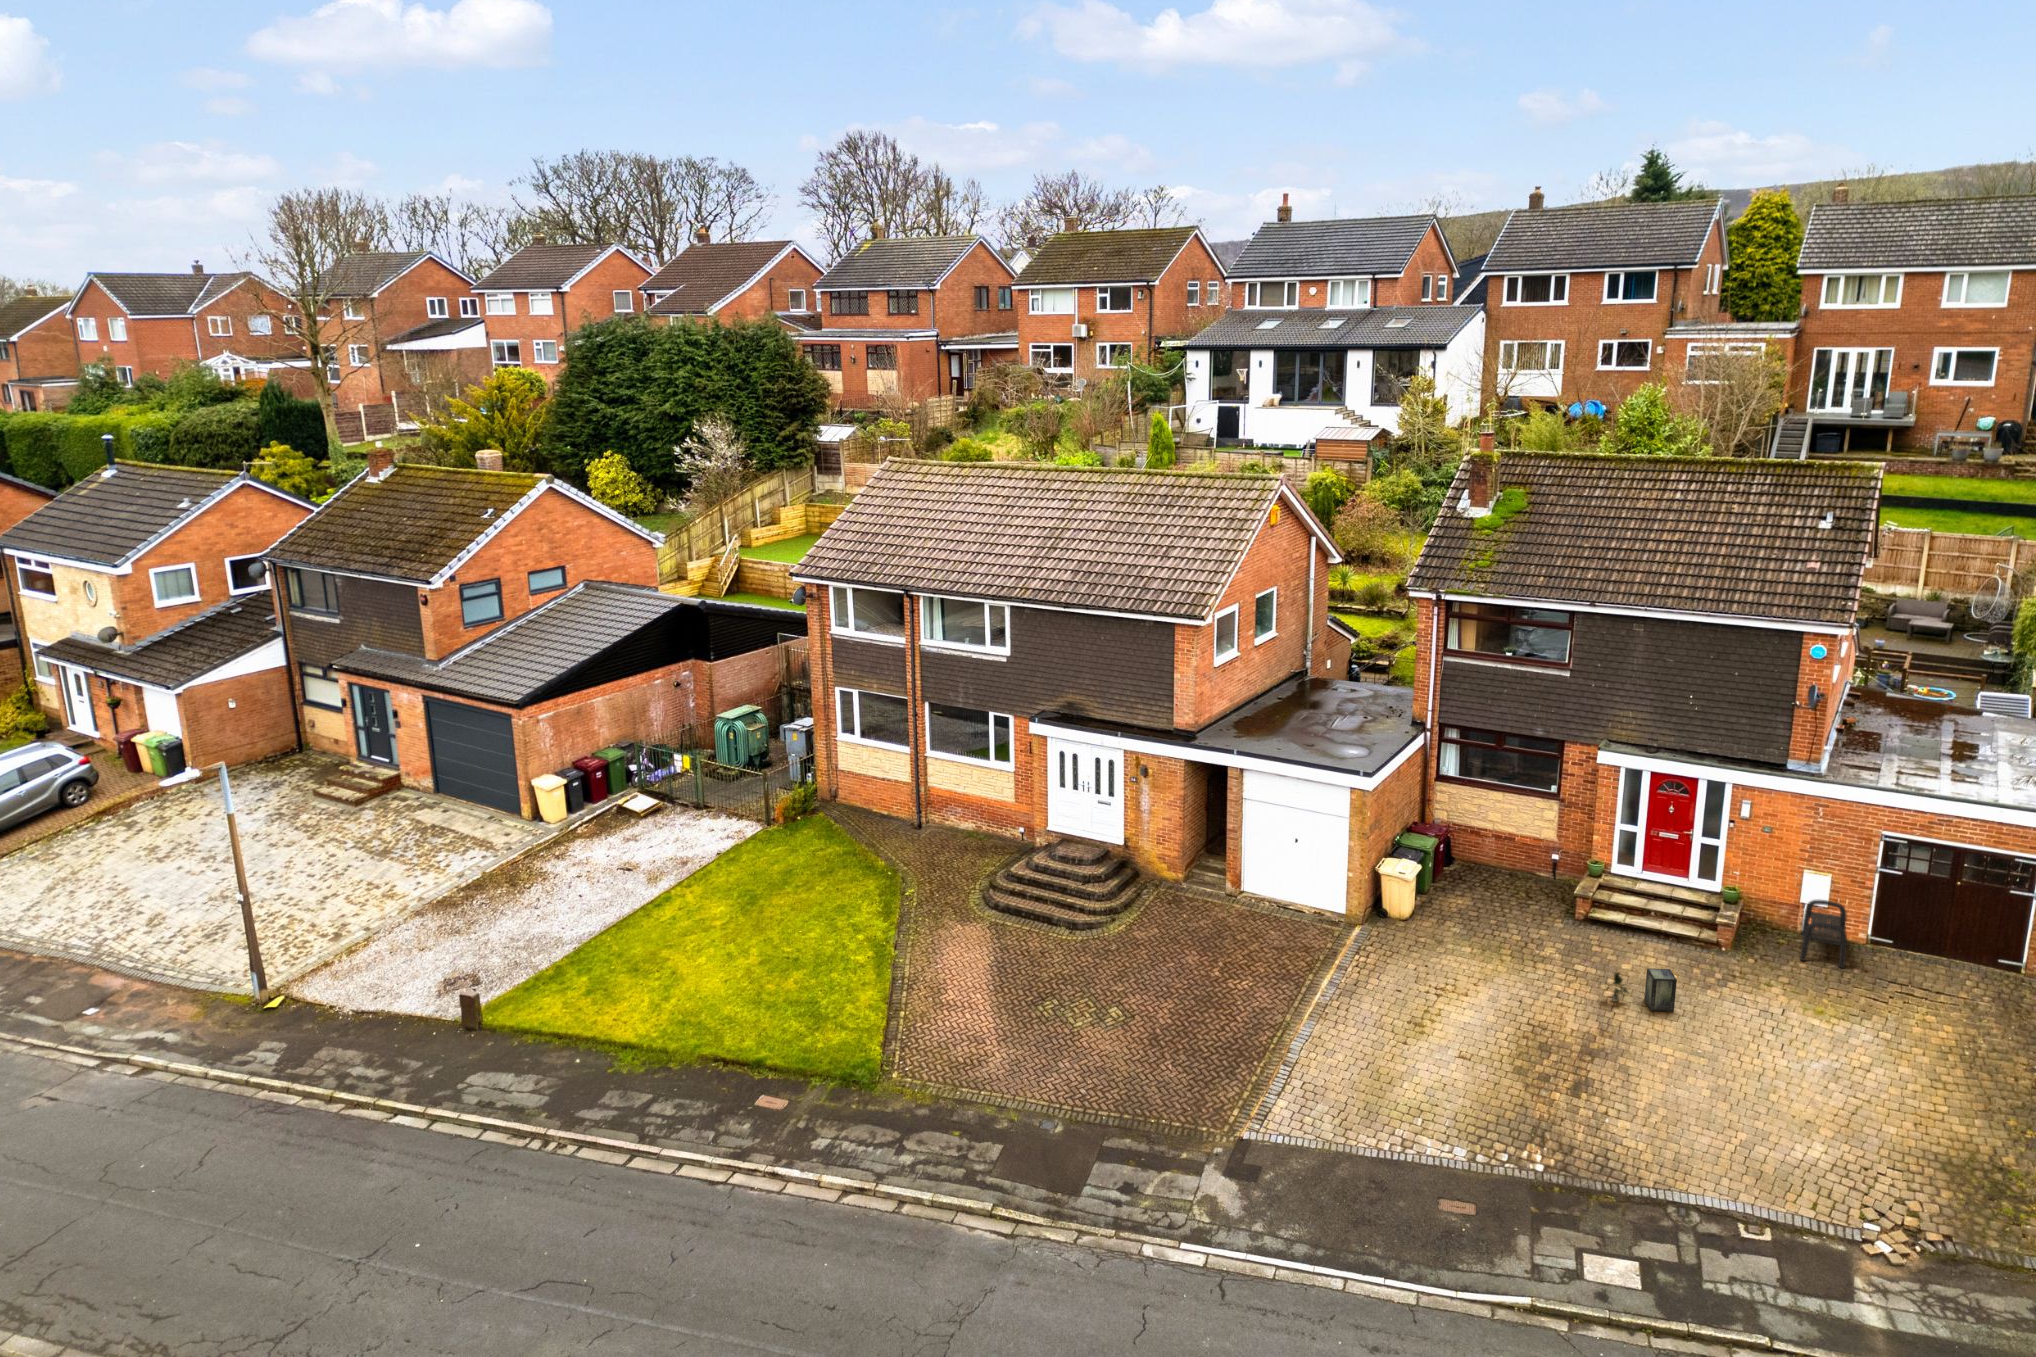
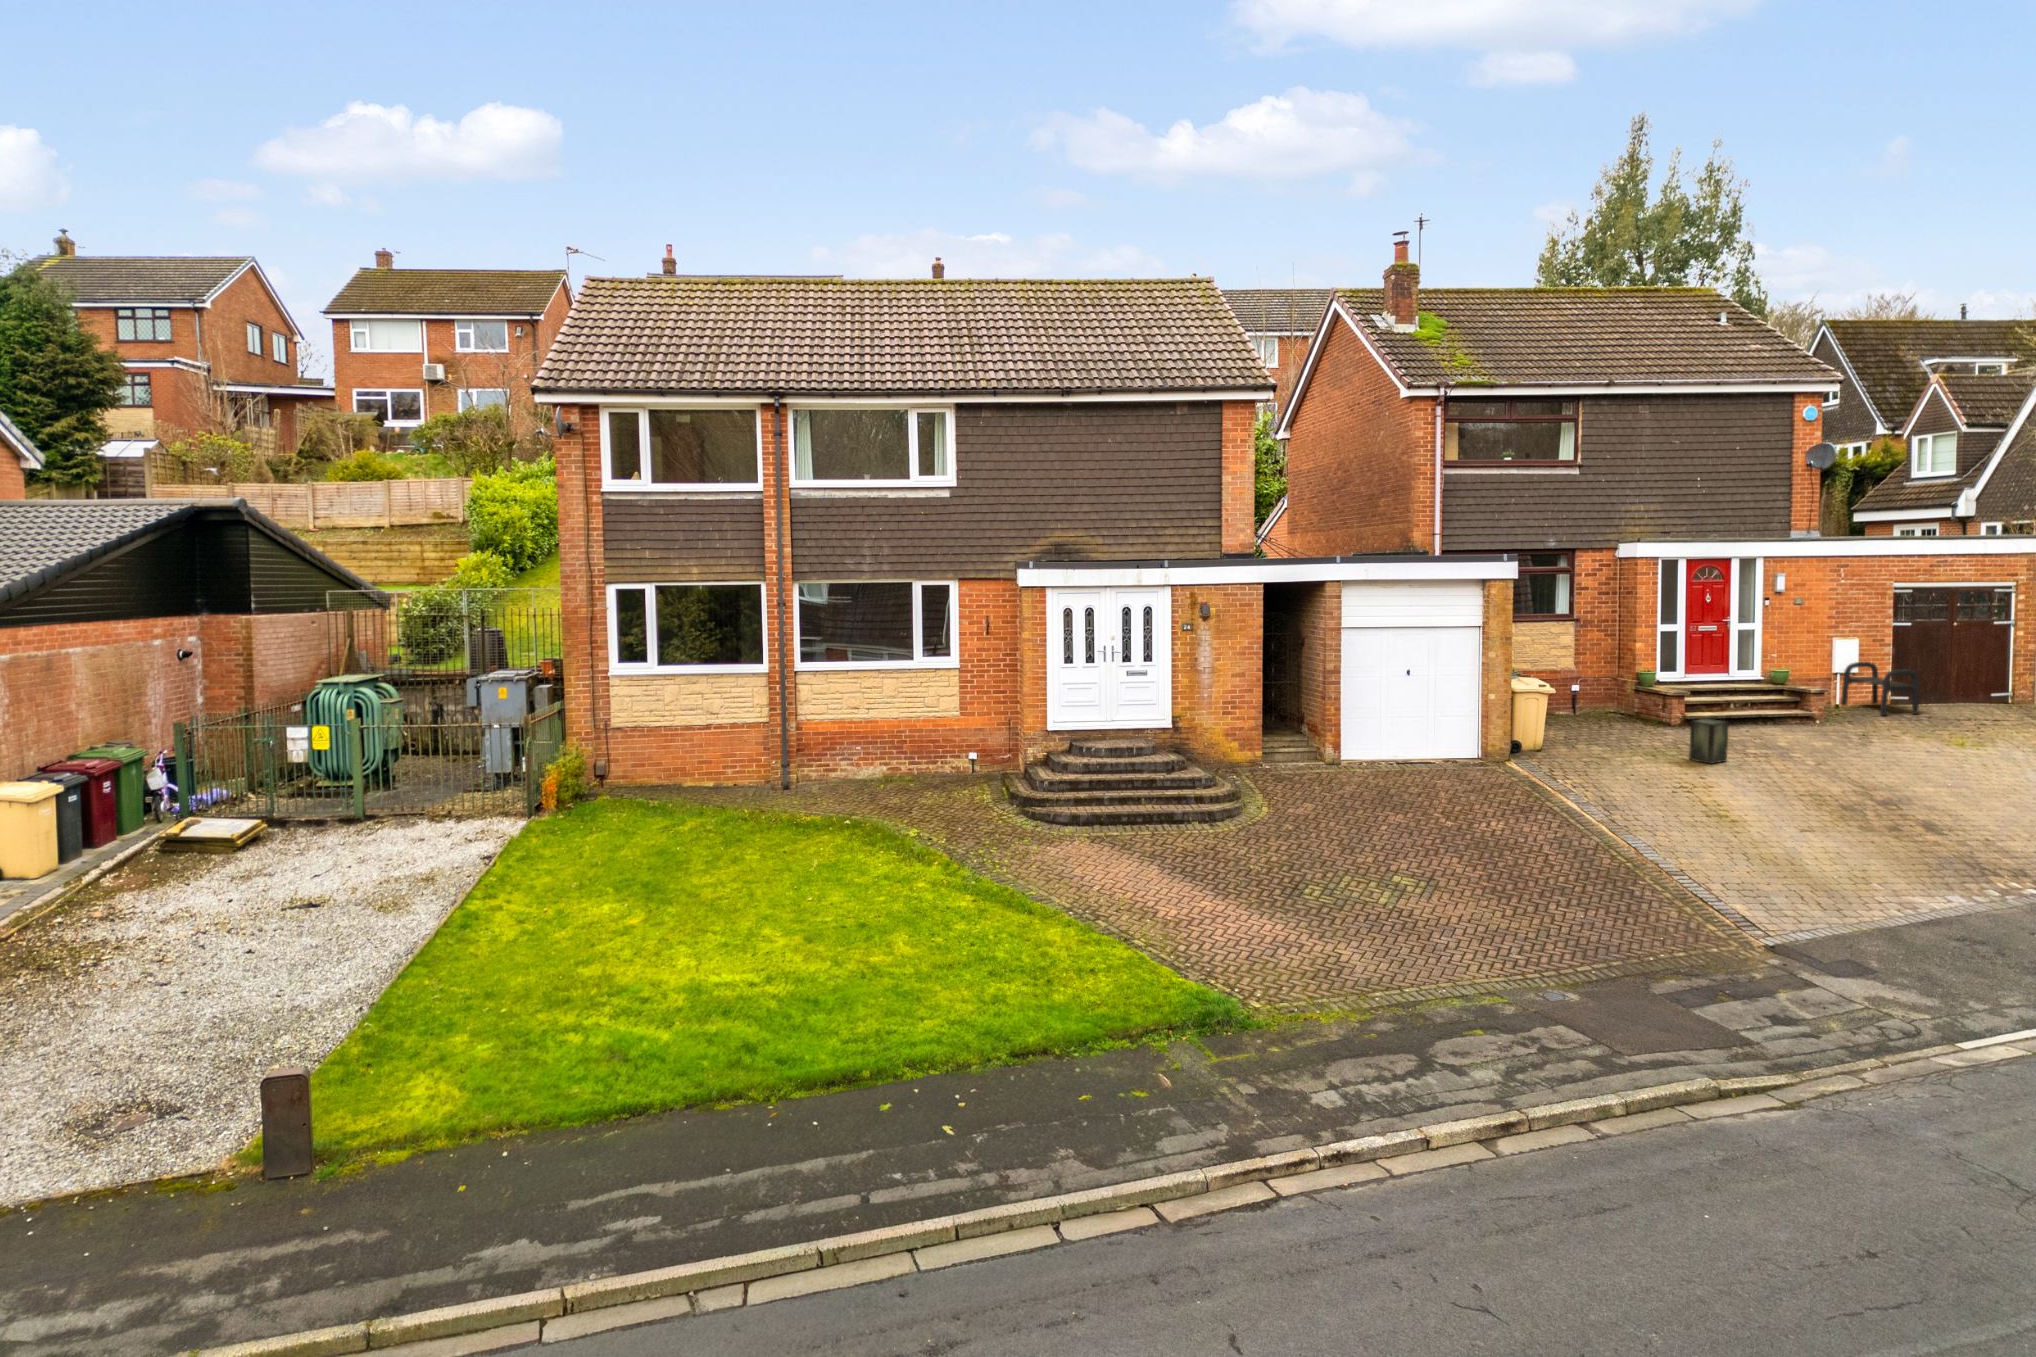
storage box: present [1644,968,1677,1012] -> present [1689,719,1728,764]
potted plant: present [1608,973,1628,1002] -> none [1832,722,1858,758]

